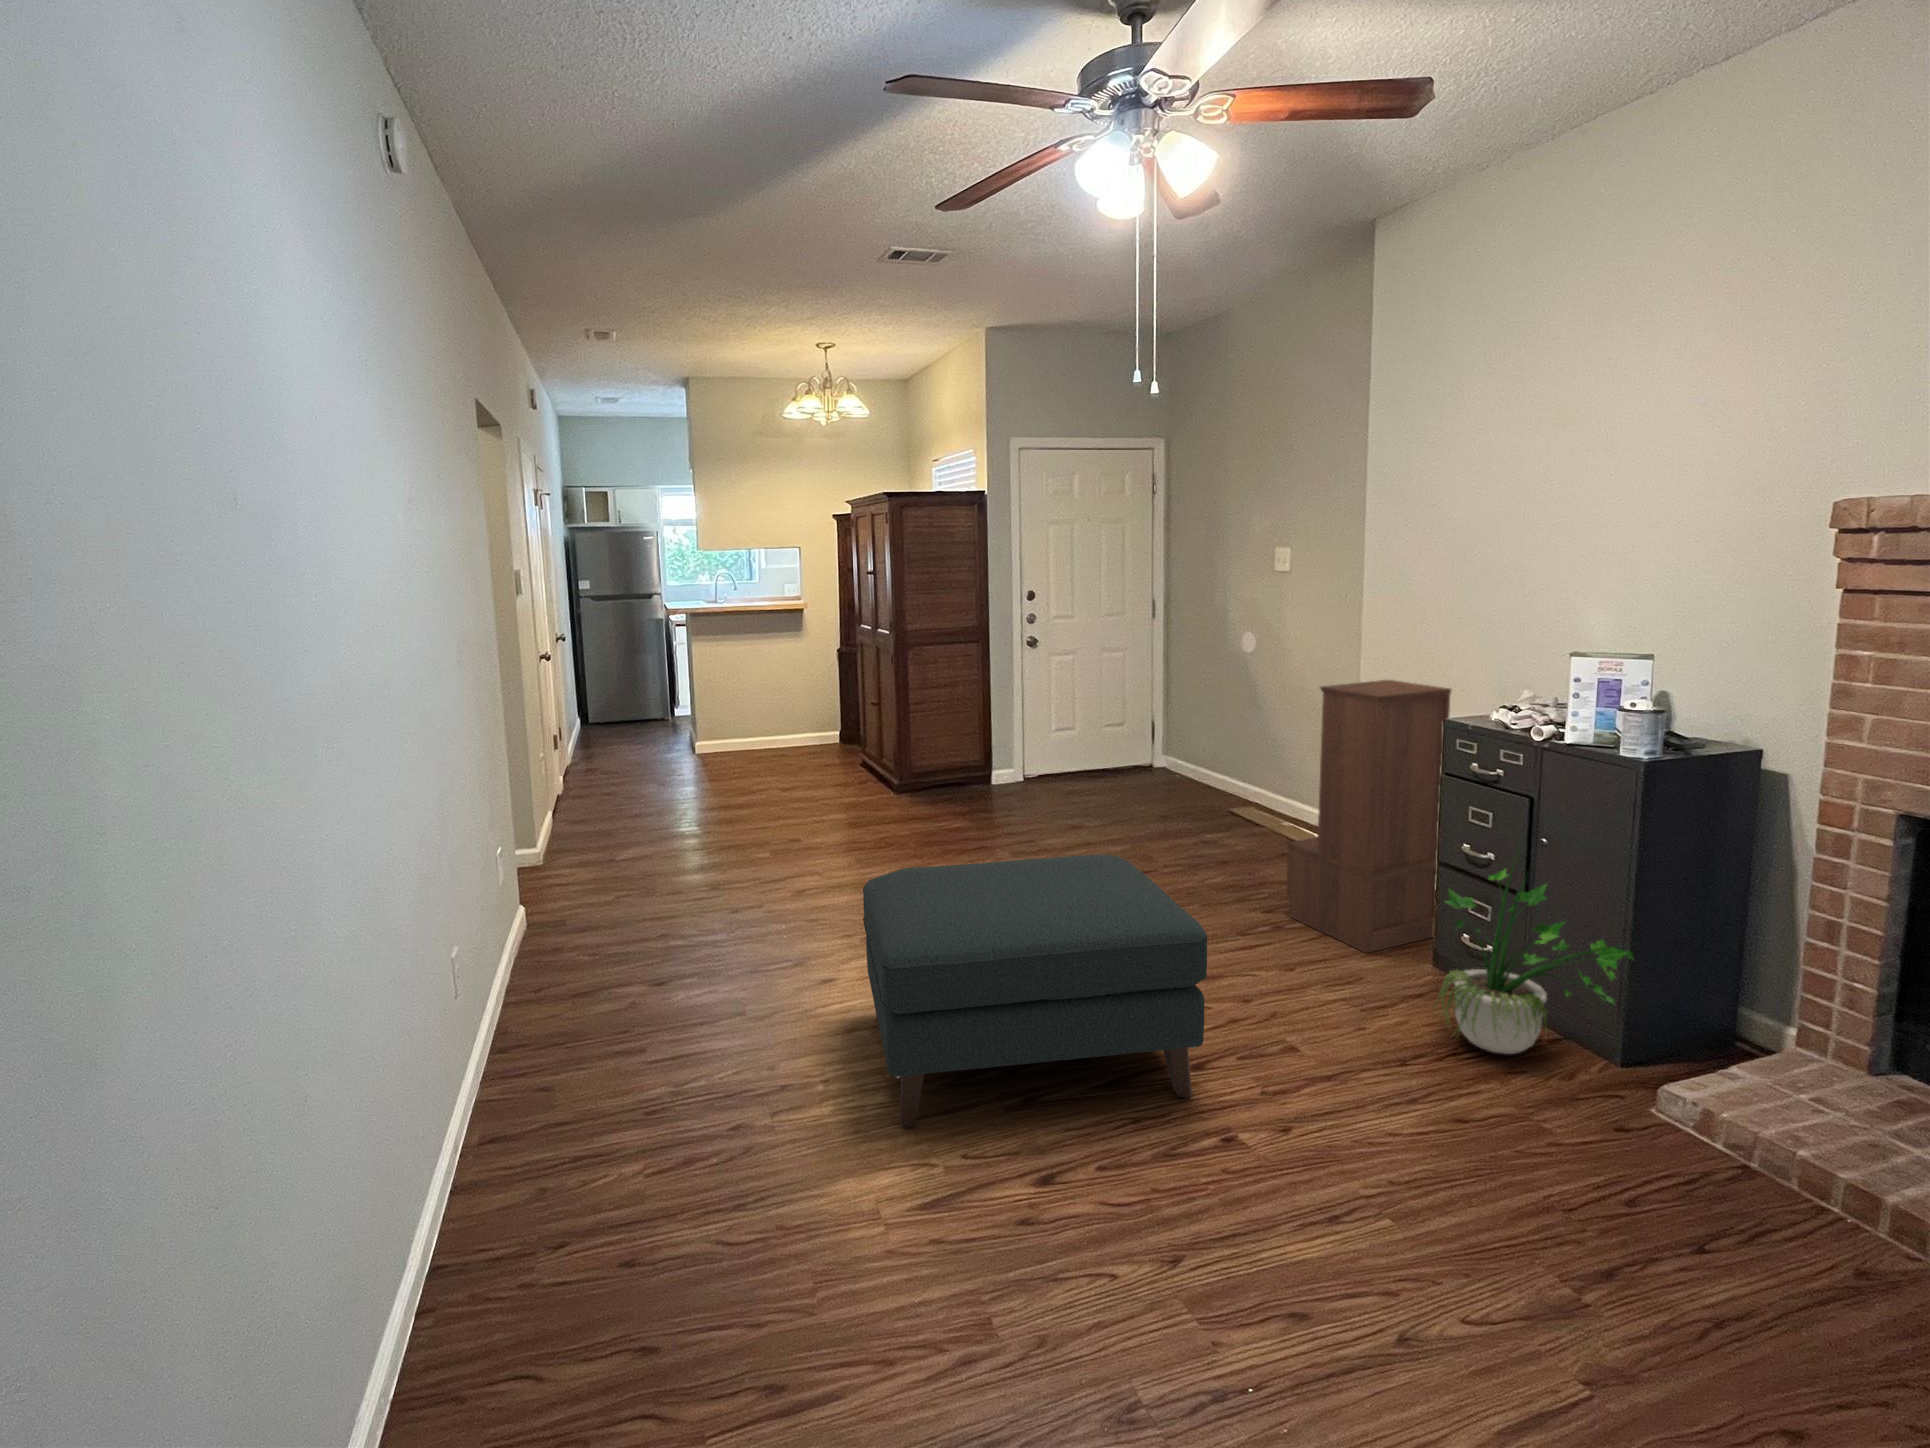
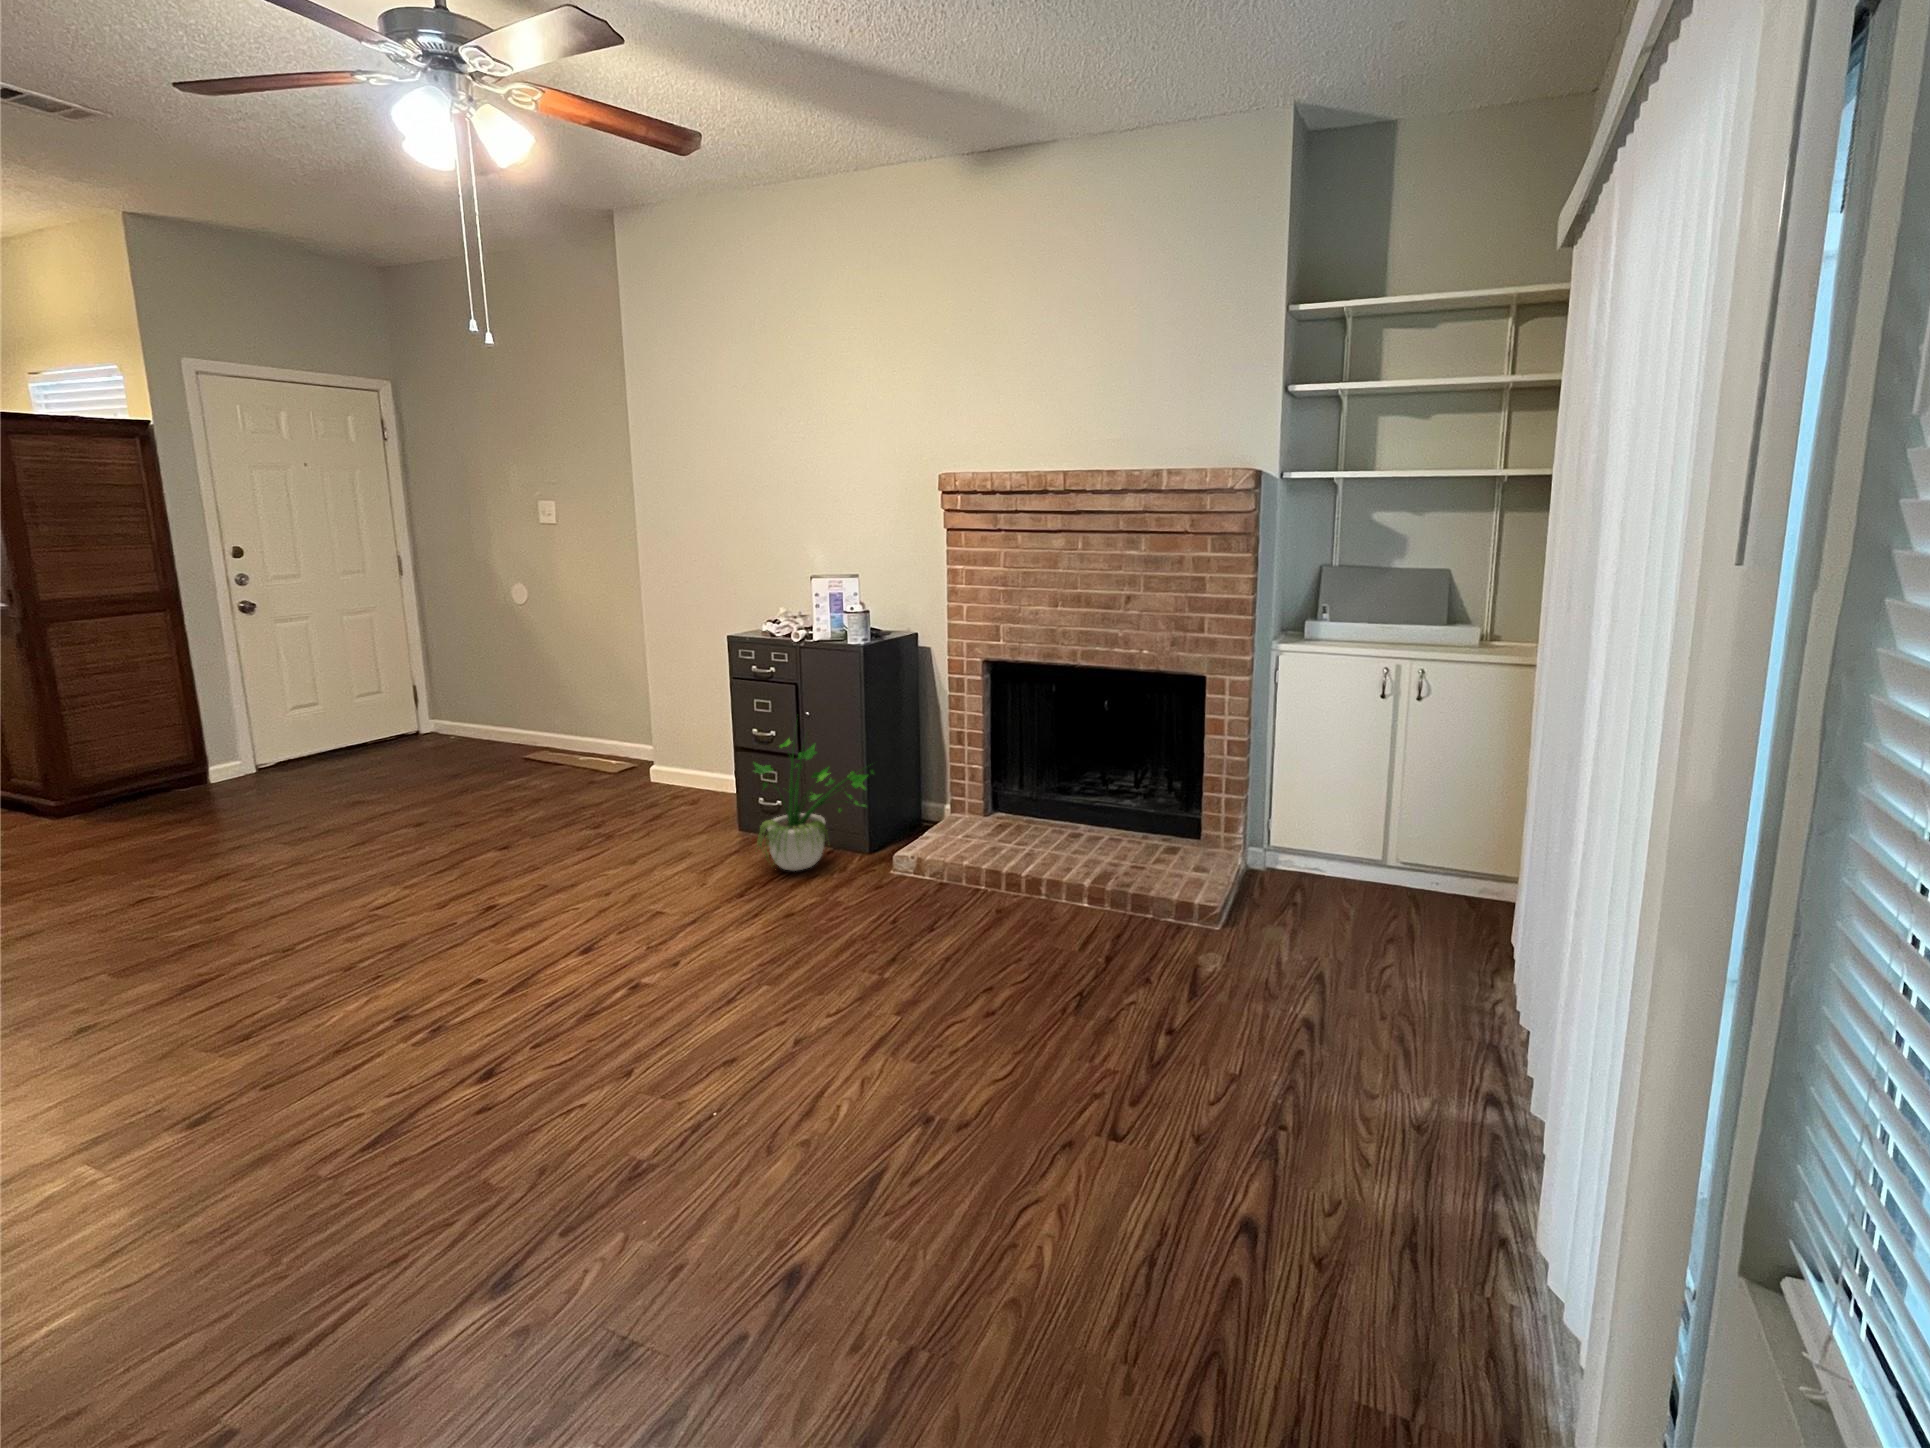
bookshelf: present [1286,680,1451,953] -> none [612,610,738,837]
ottoman: present [863,854,1207,1128] -> none [157,792,598,1107]

